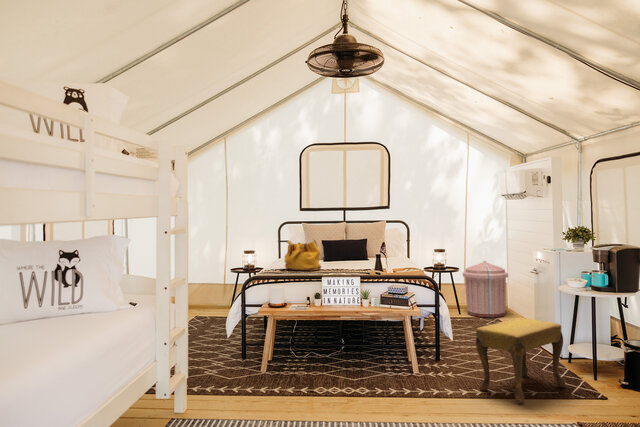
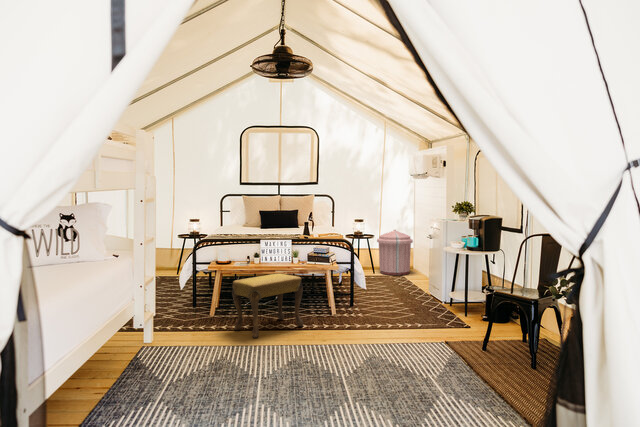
handbag: present [284,240,321,271] -> none [228,208,259,235]
footstool: present [476,318,565,404] -> present [232,274,303,338]

